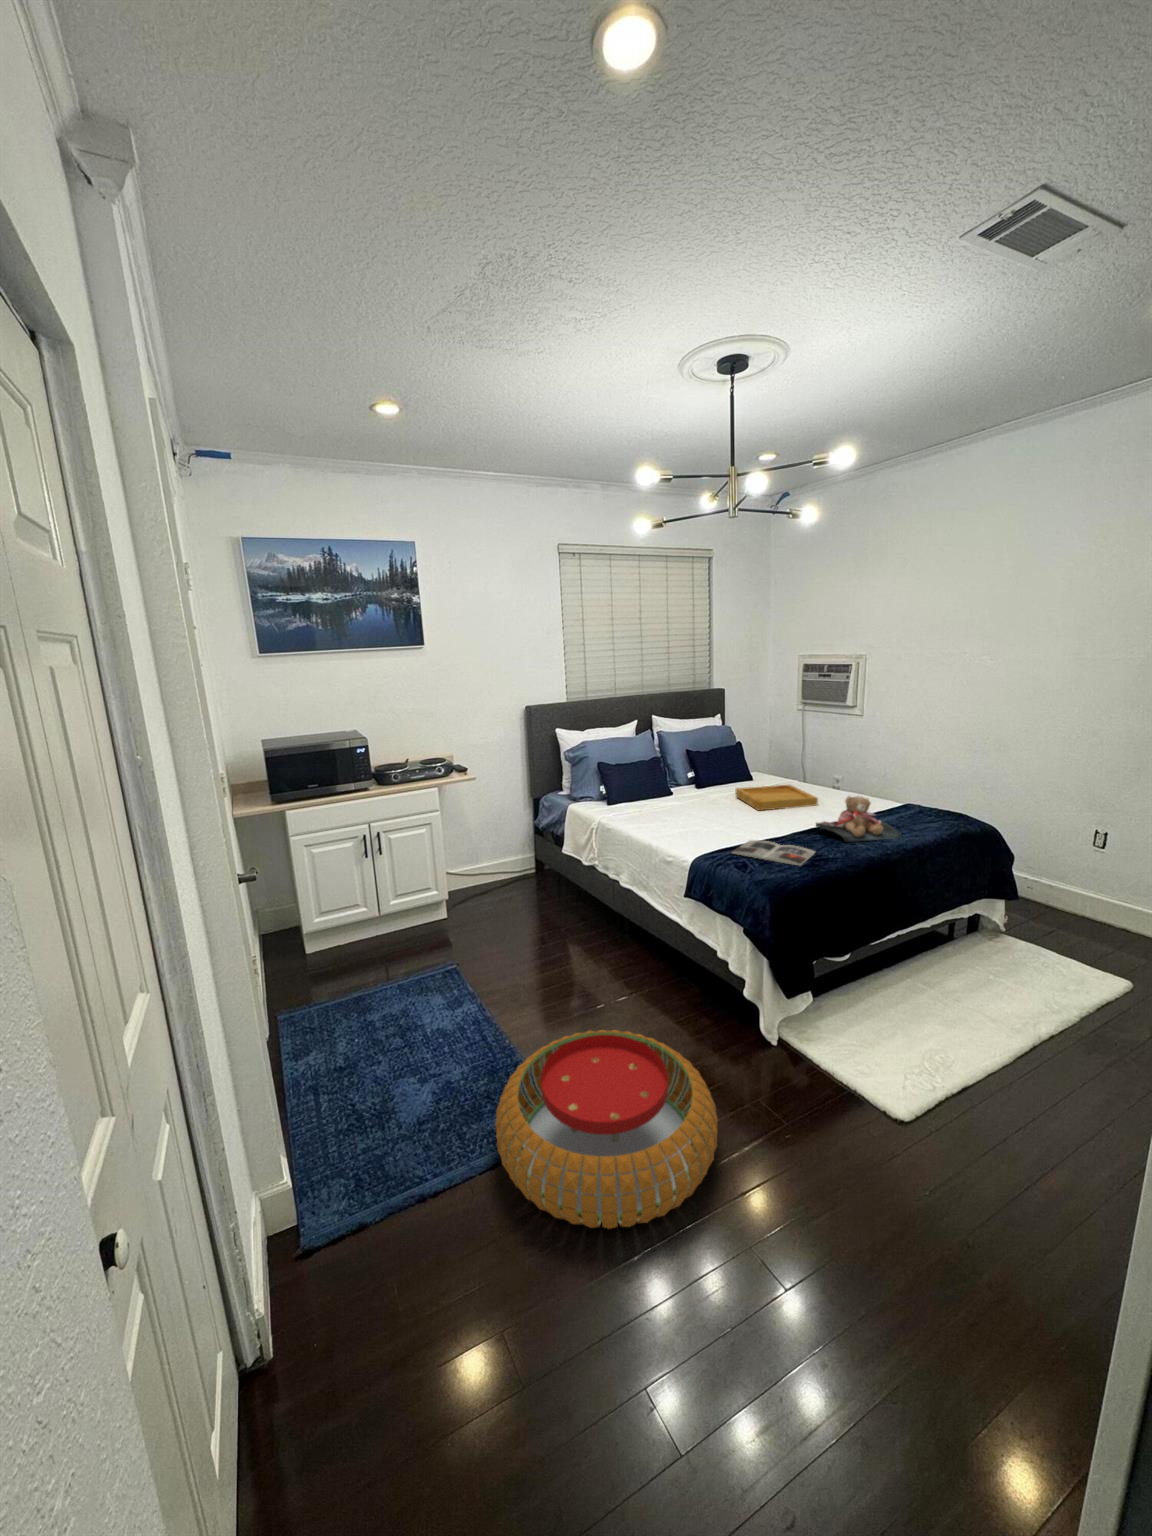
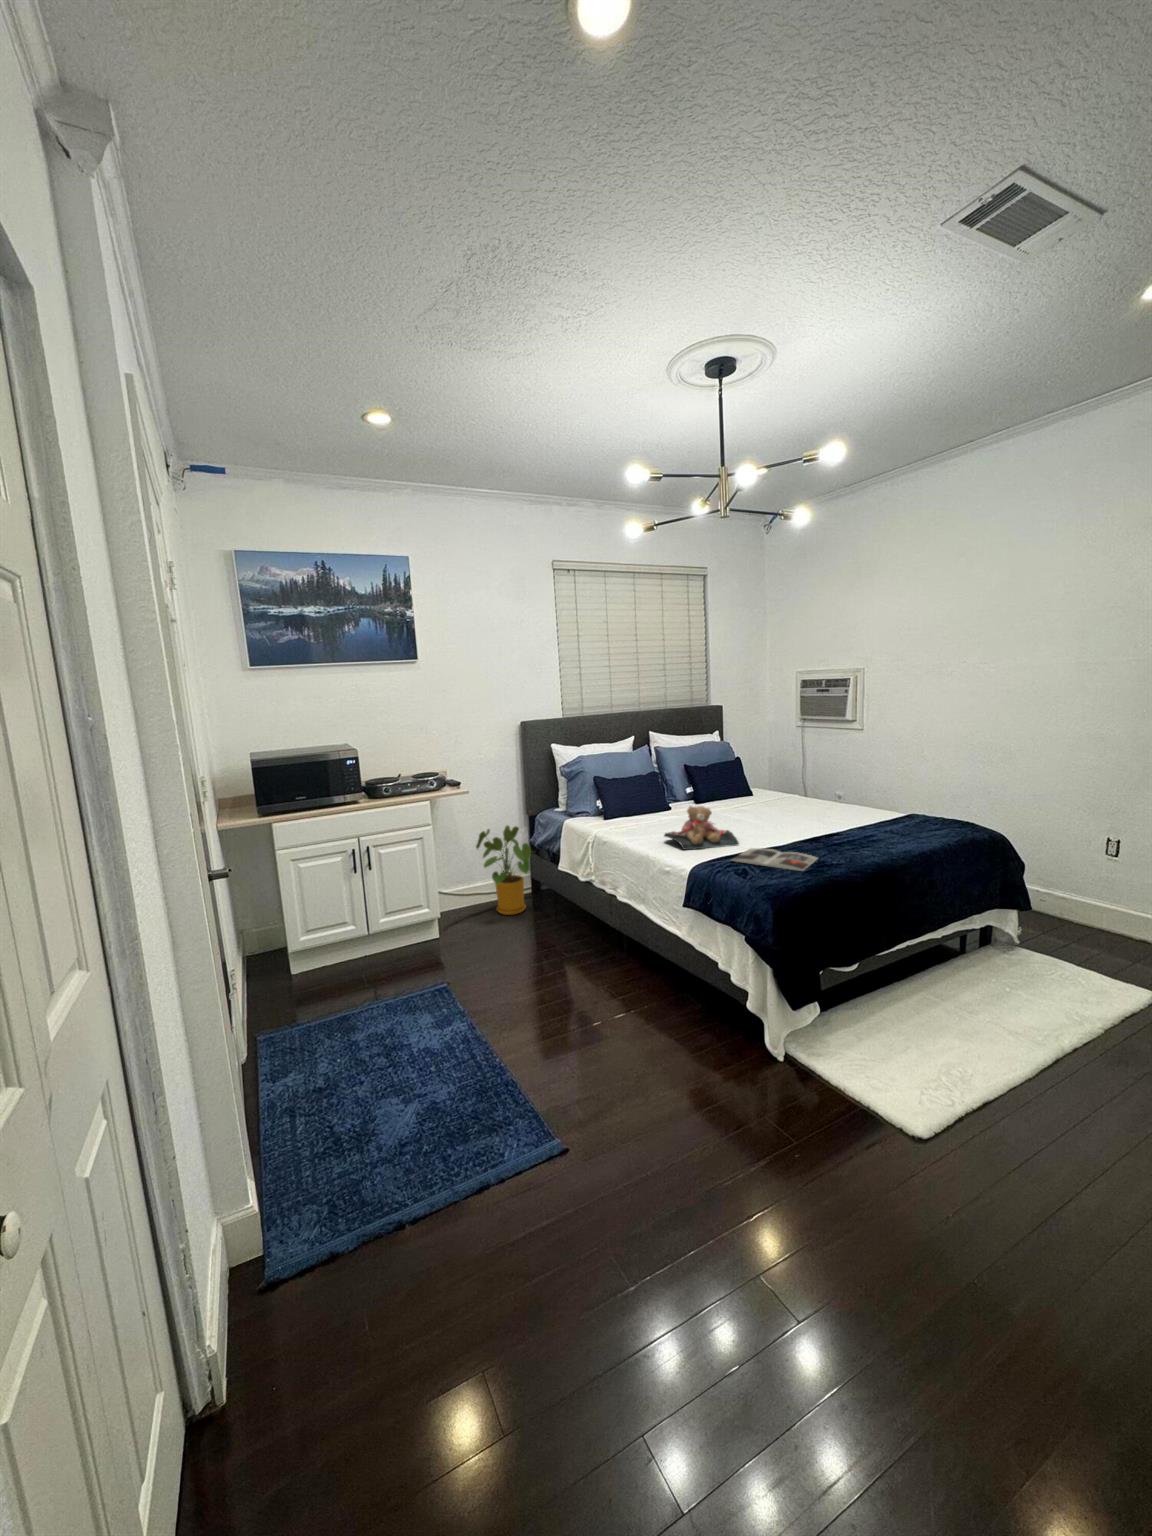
tray: present [735,785,818,810] -> none [735,797,819,822]
teddy bear: present [816,796,902,842] -> present [664,806,739,850]
house plant: none [481,808,542,896] -> present [476,826,532,915]
pouf: present [495,1030,718,1229] -> none [481,1043,721,1256]

